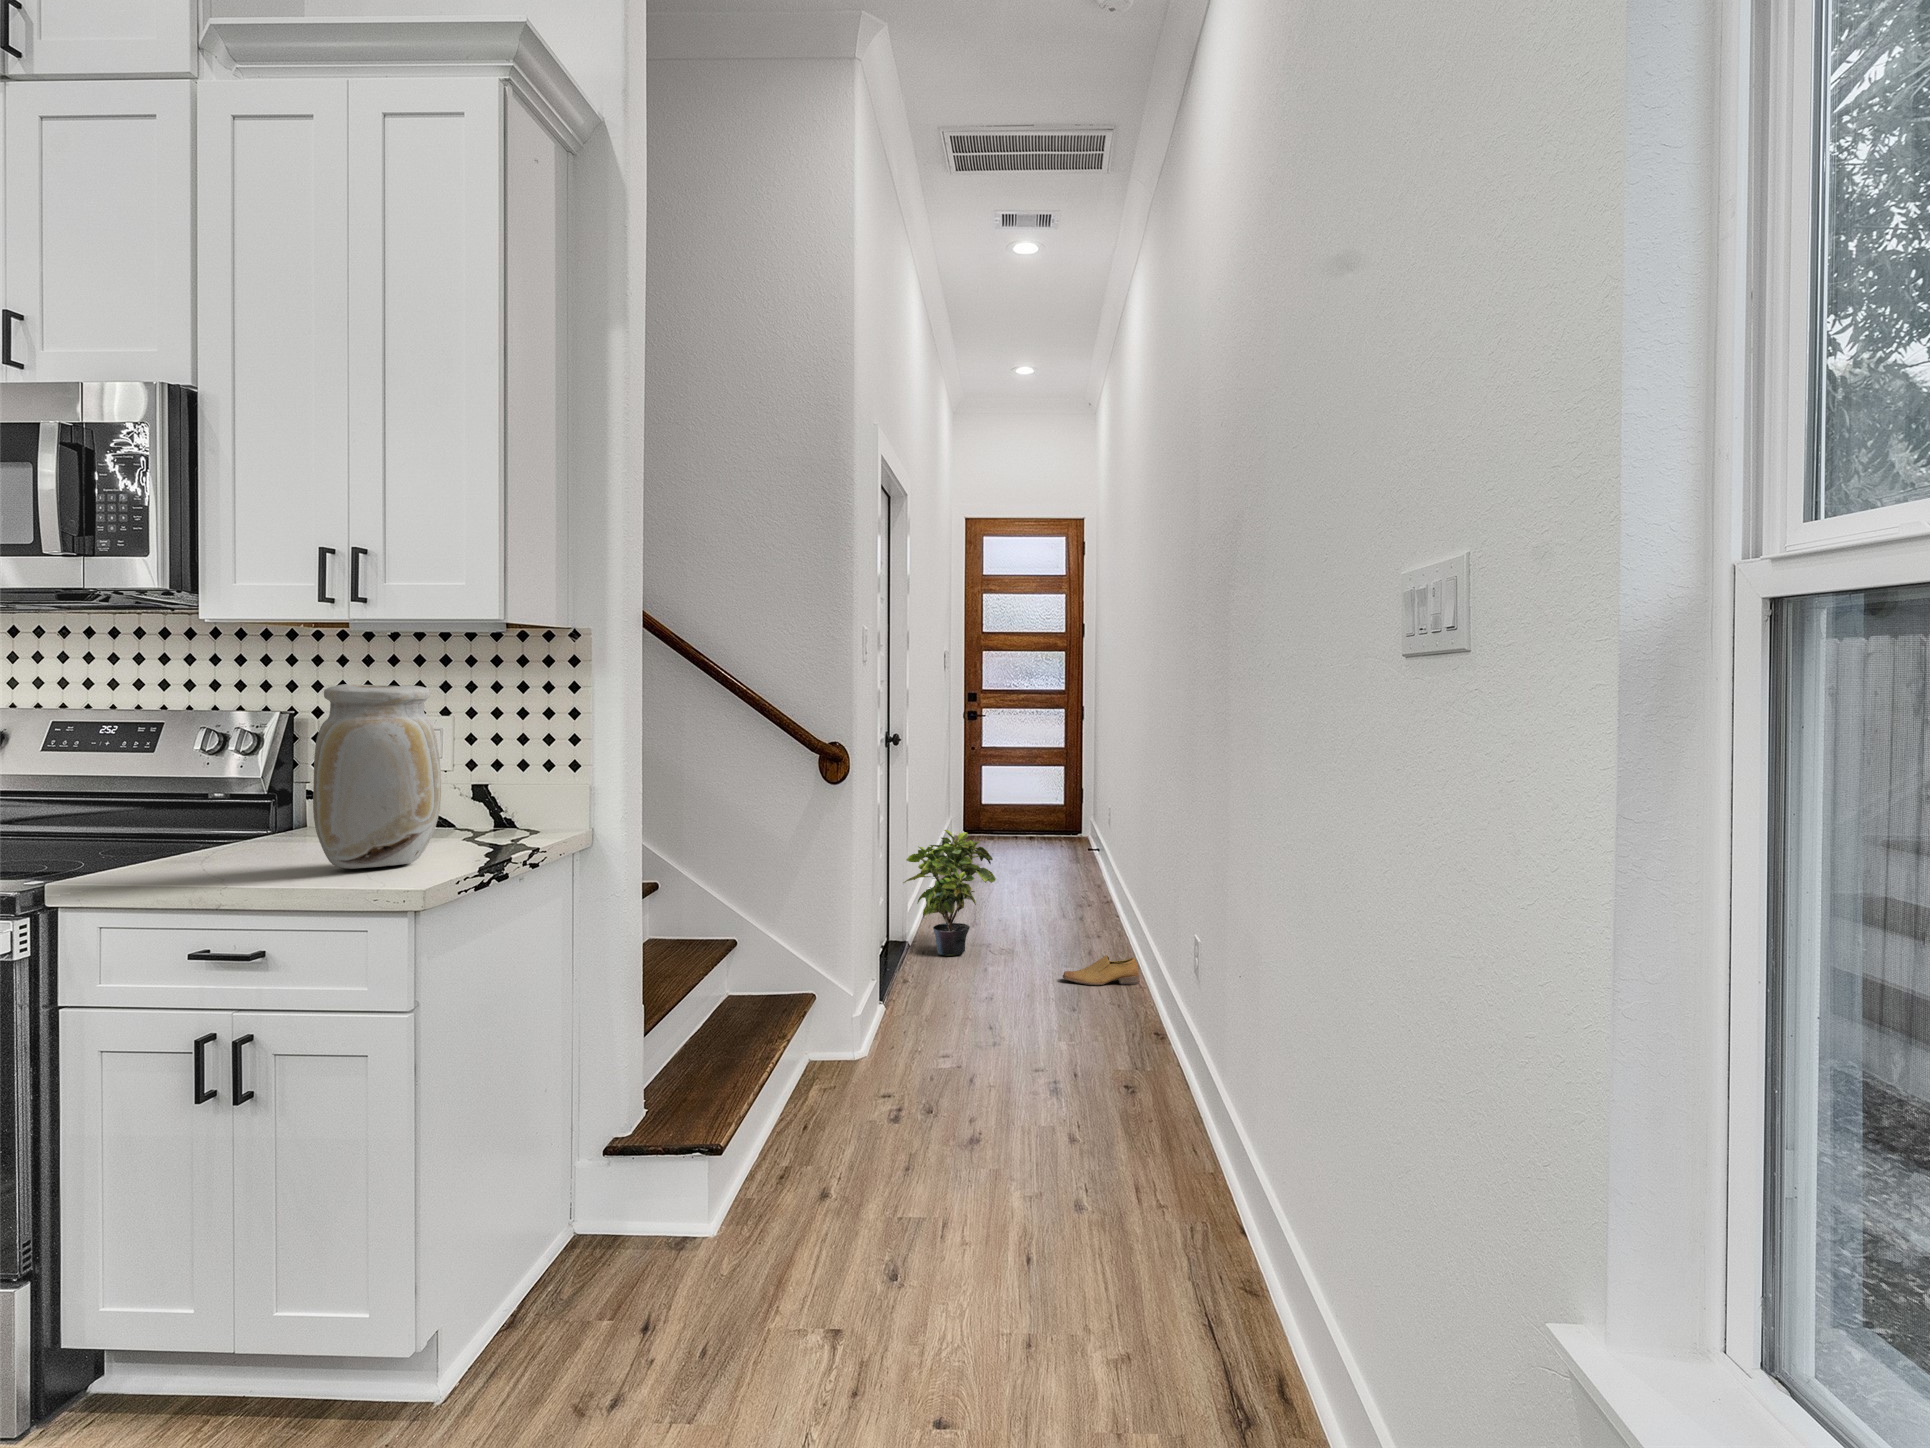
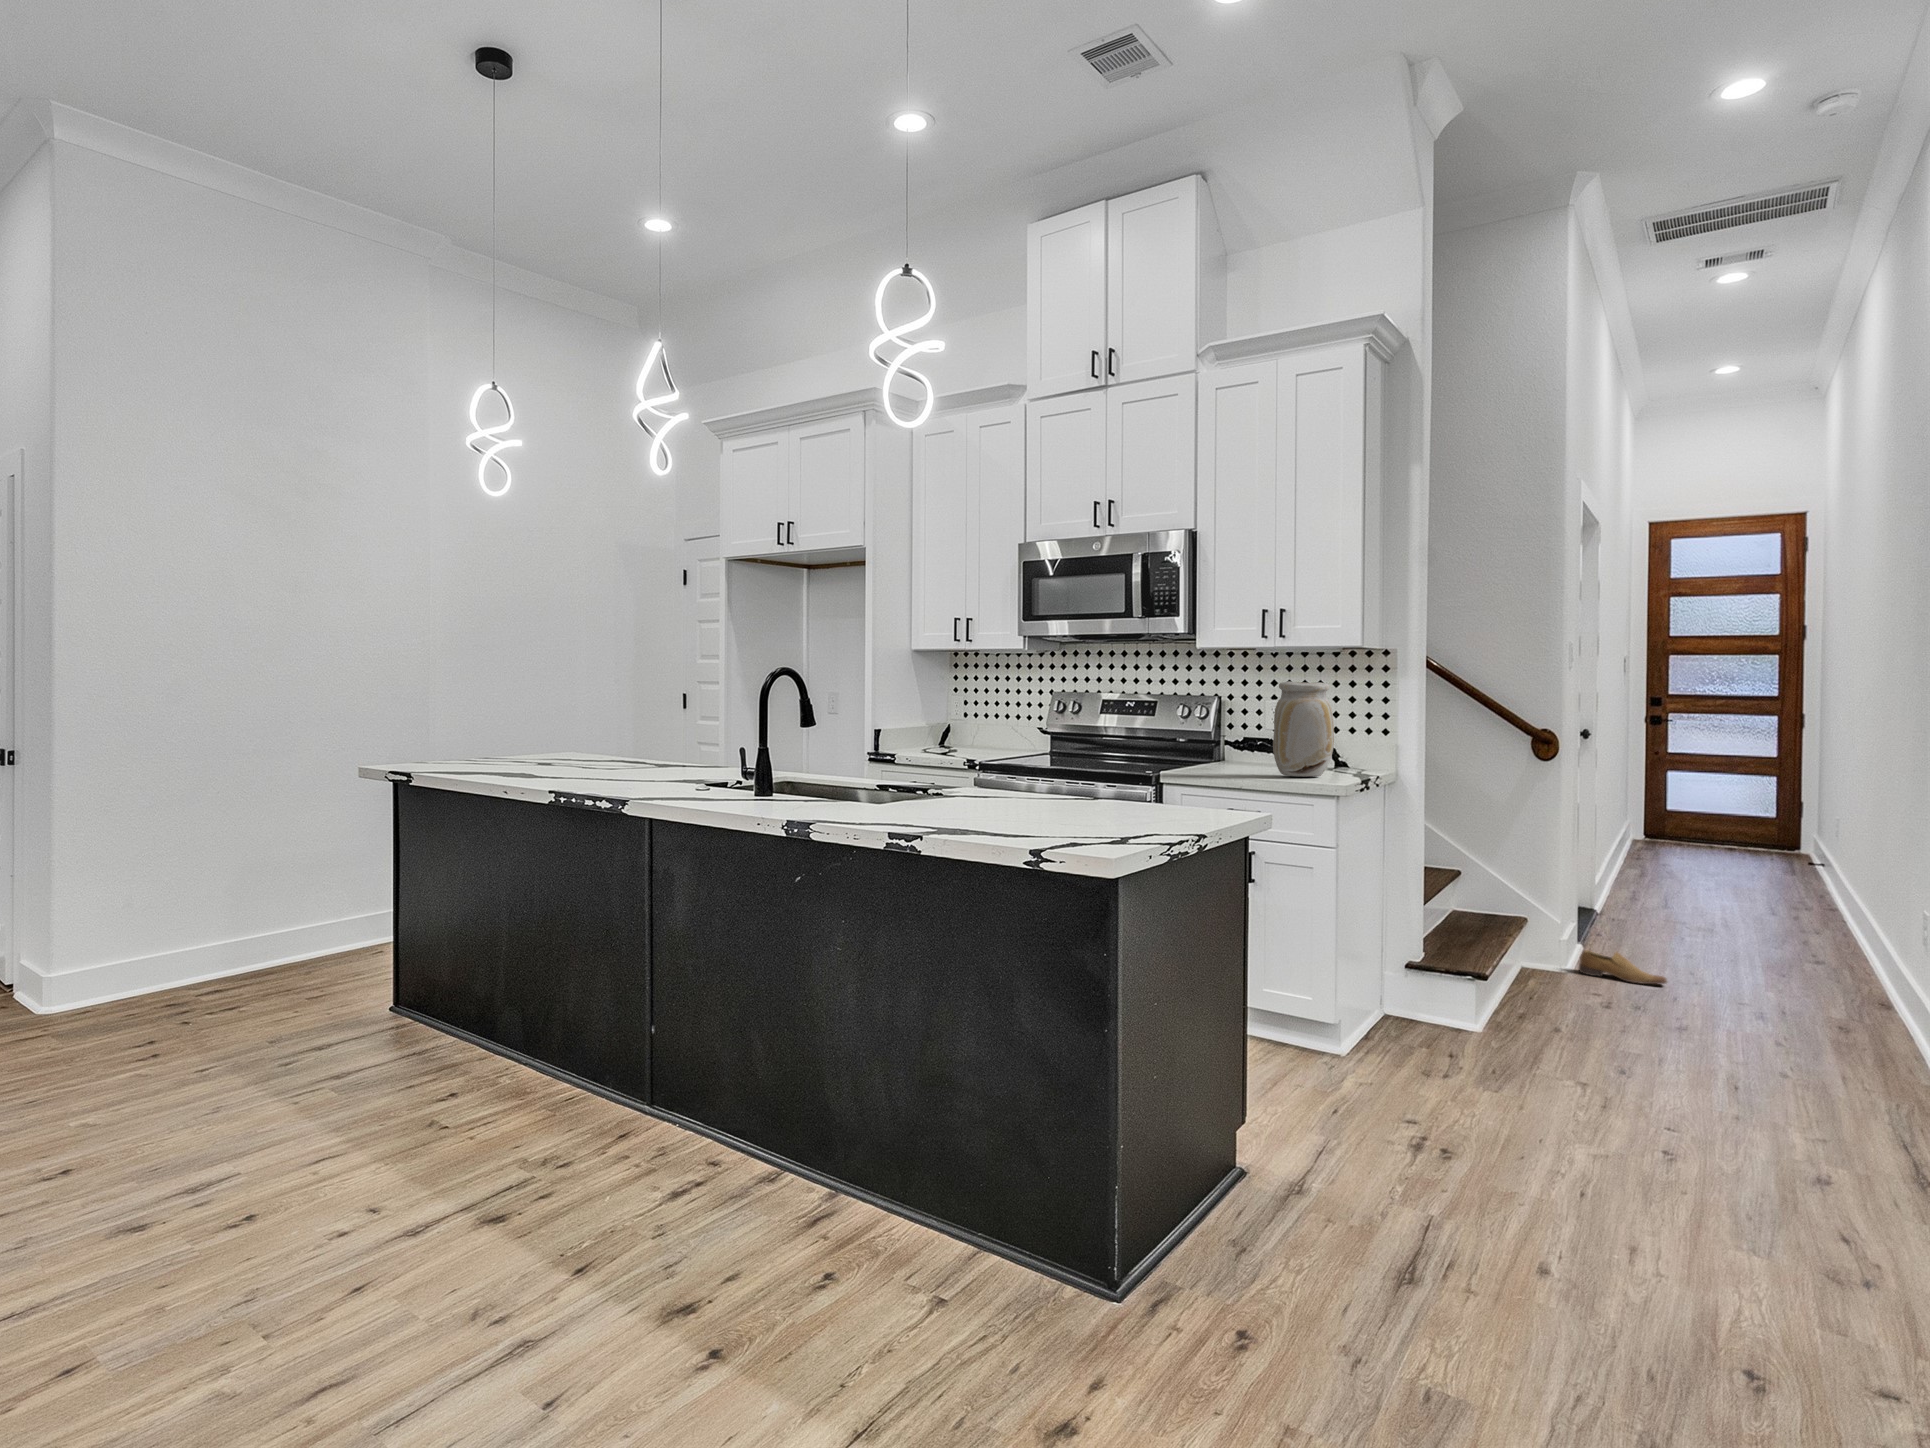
potted plant: present [903,830,996,955] -> none [1593,815,1691,926]
shoe: present [1063,955,1140,985] -> present [1579,950,1667,984]

